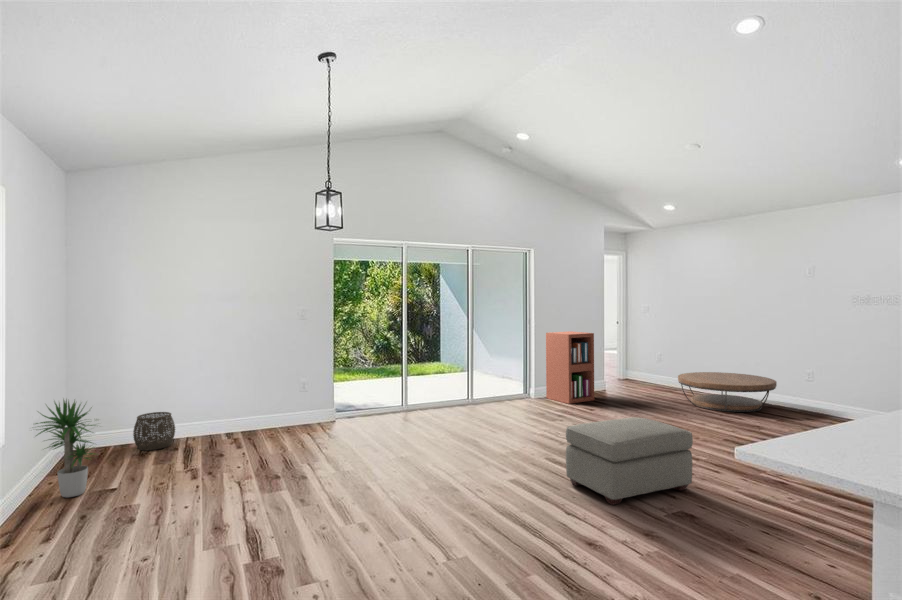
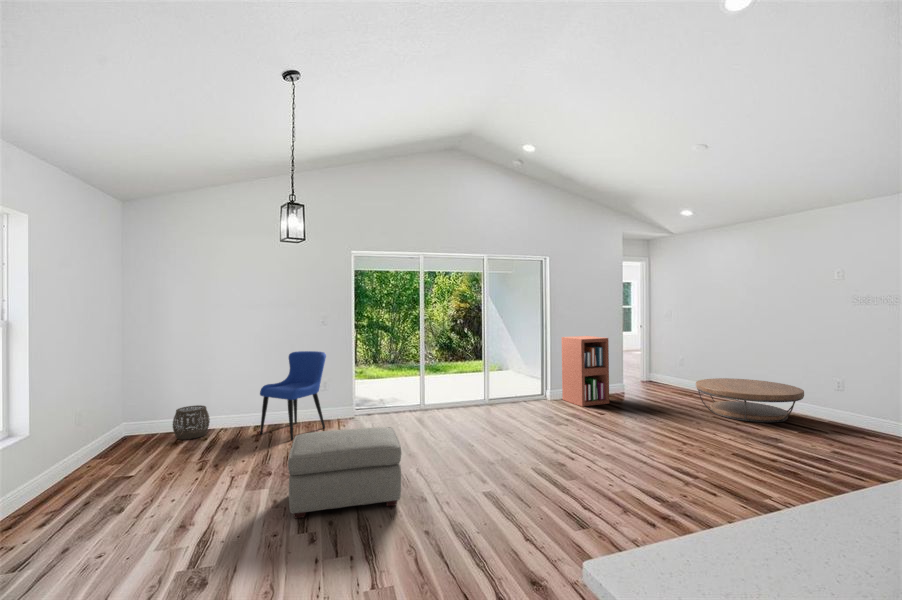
dining chair: none [236,349,308,446] -> present [260,351,326,440]
potted plant: present [36,399,93,497] -> none [53,395,121,484]
ottoman: present [566,417,693,505] -> present [288,427,401,518]

